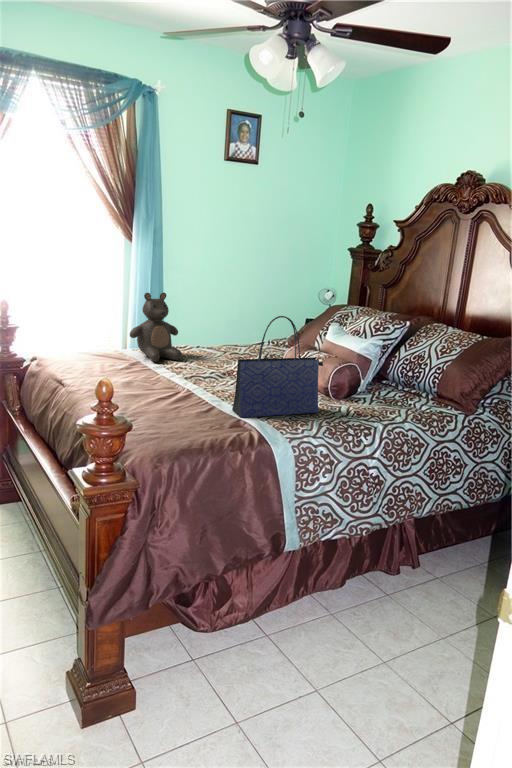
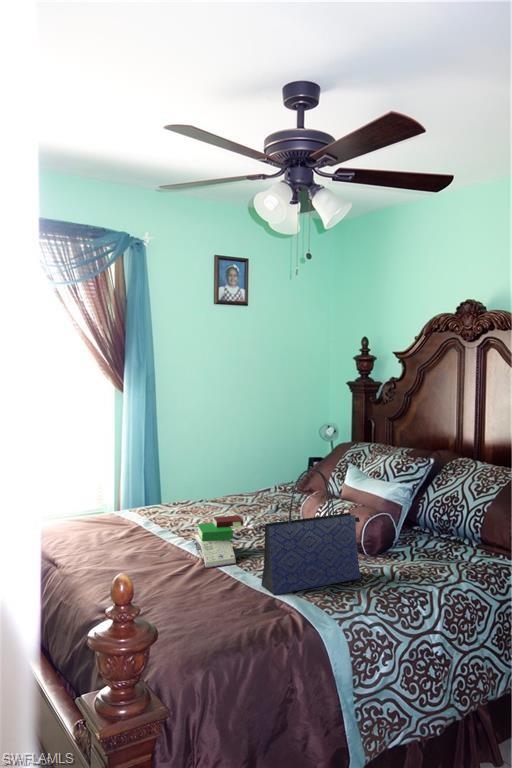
teddy bear: present [130,293,182,362] -> none [127,446,187,526]
book: none [183,355,226,395] -> present [195,516,243,568]

